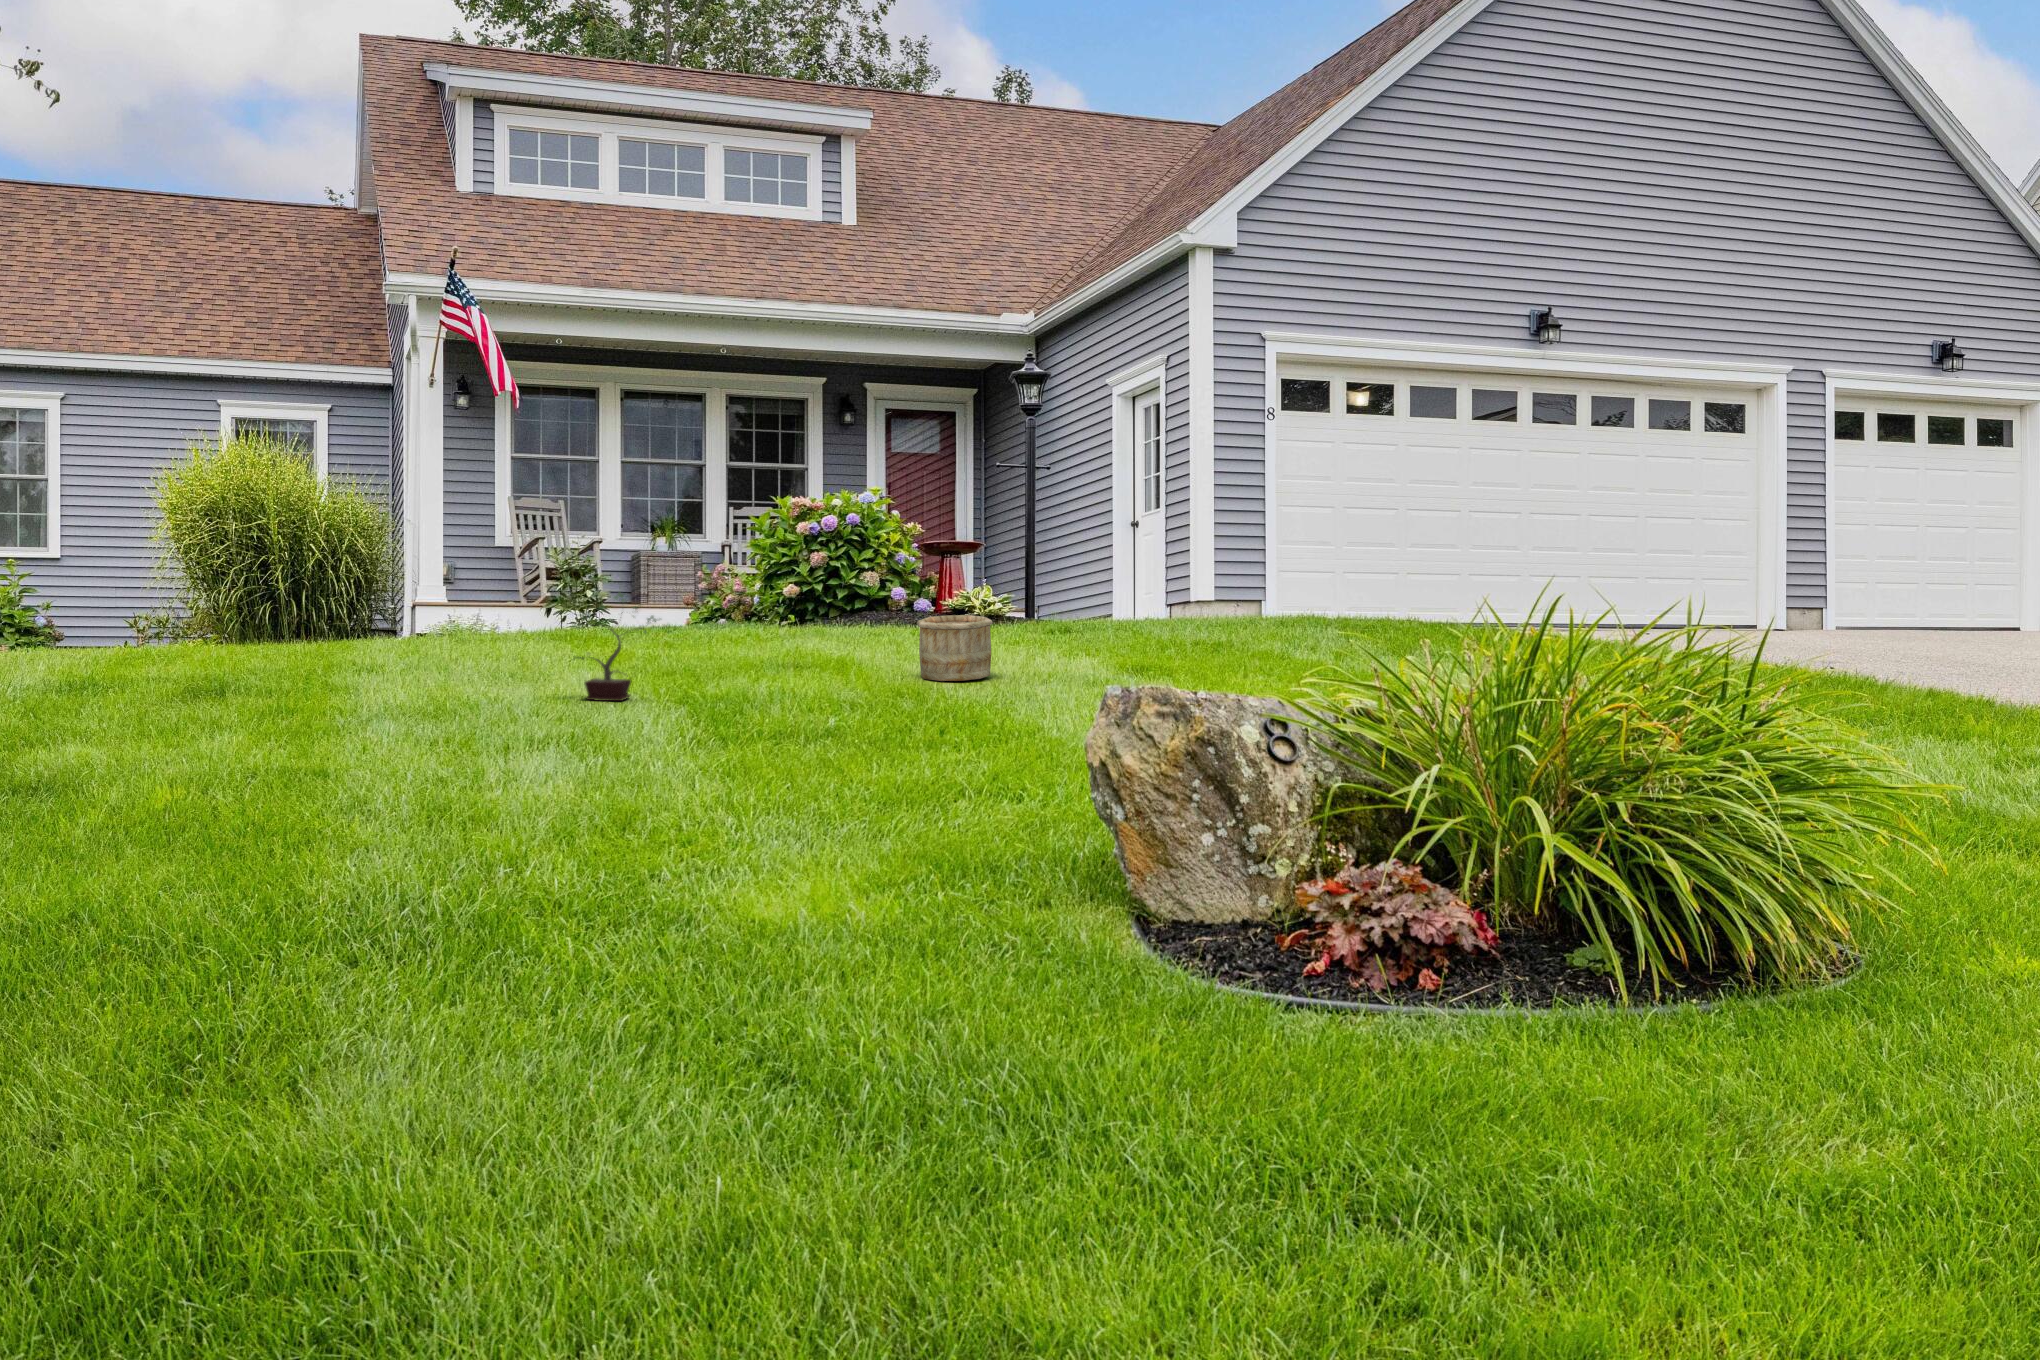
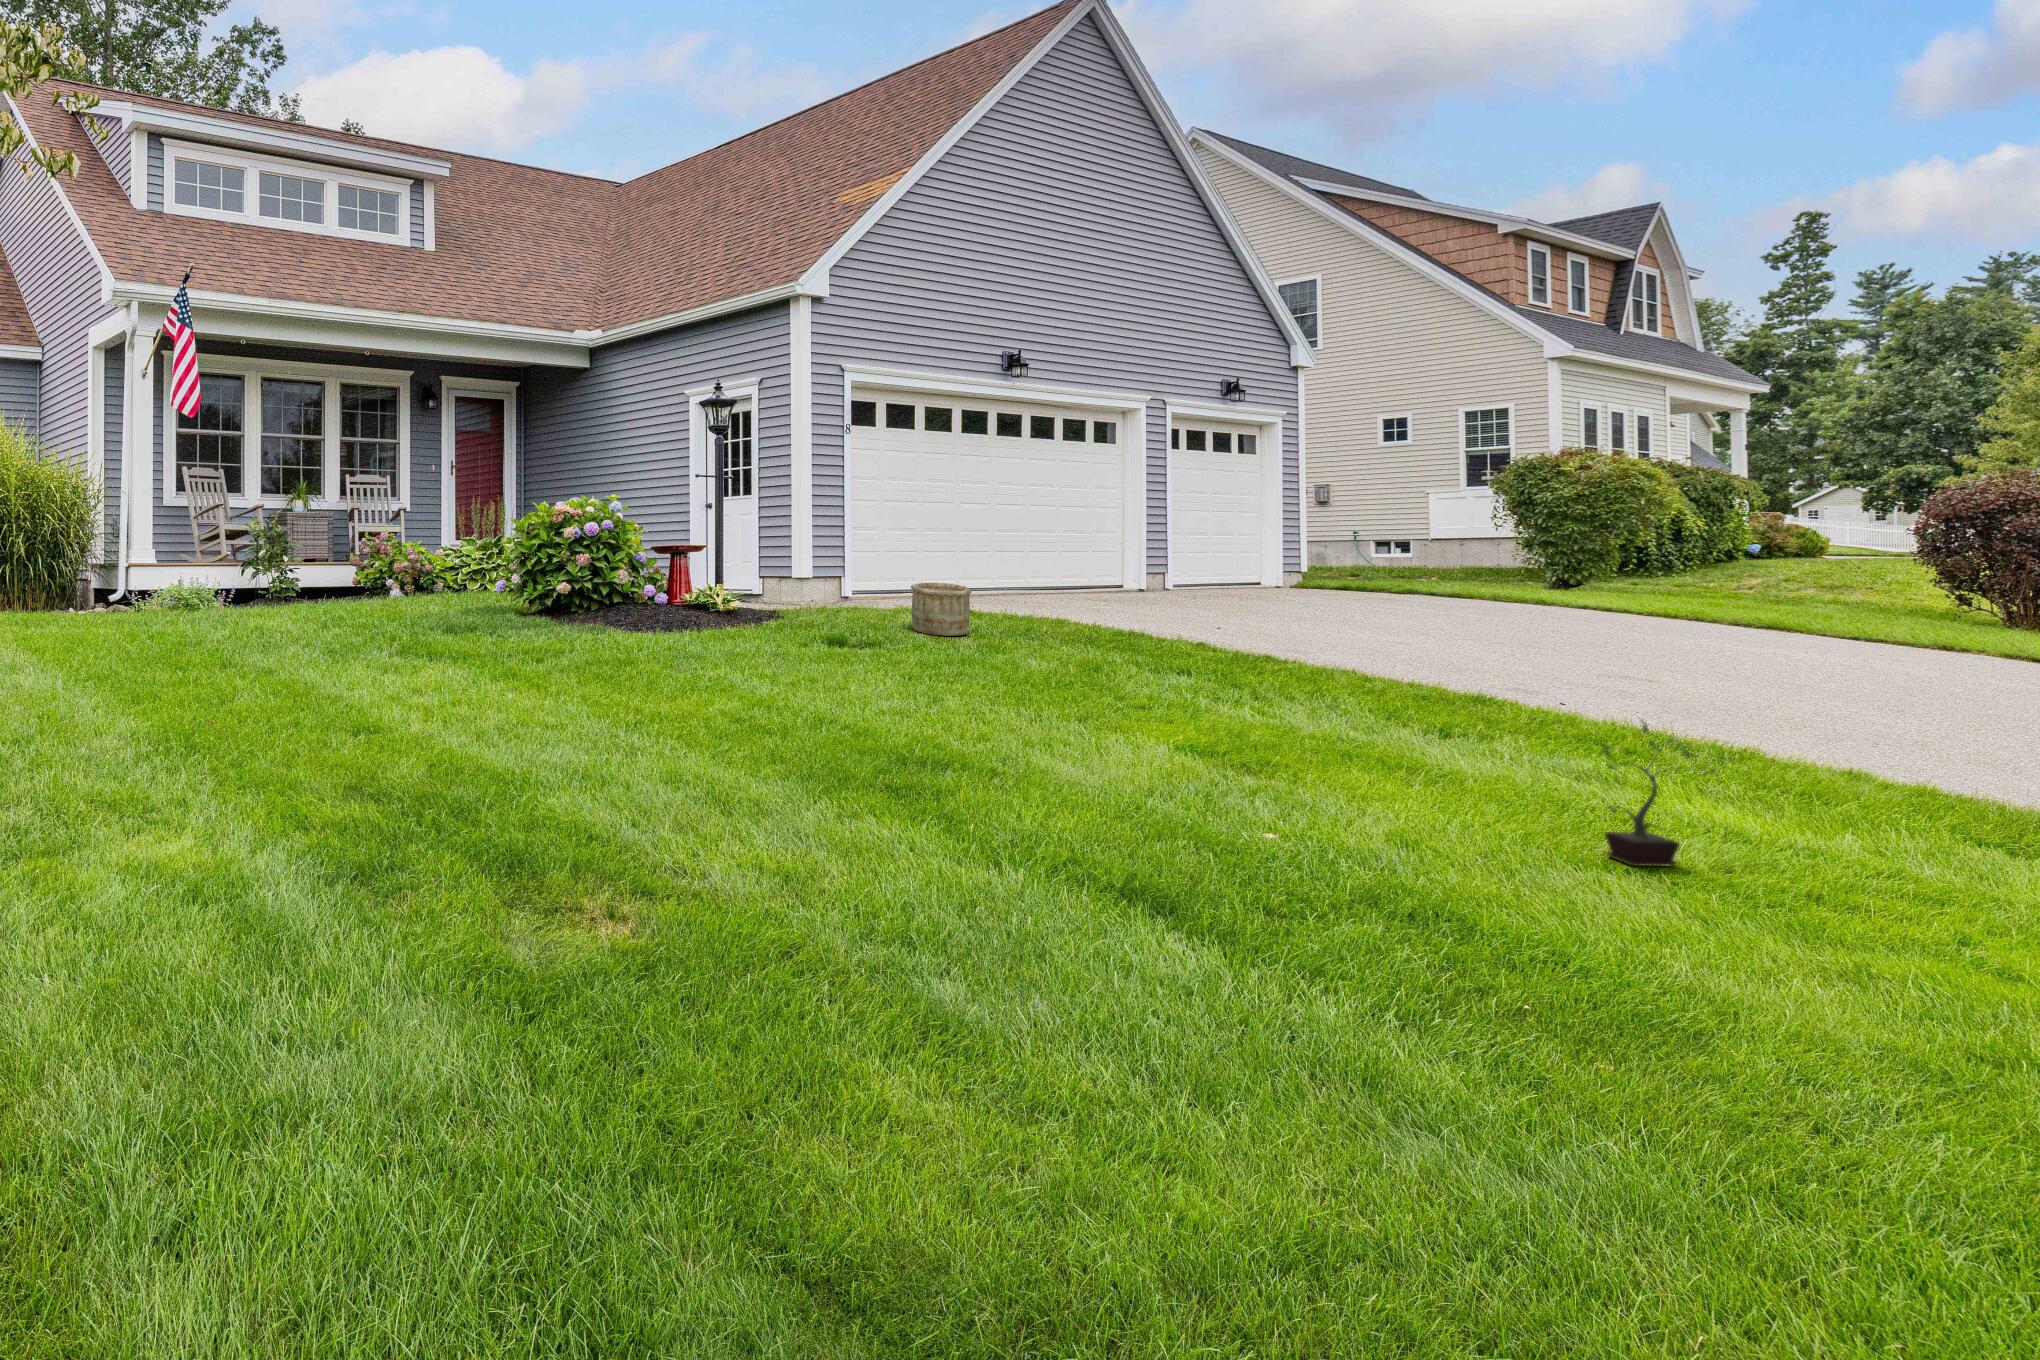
potted plant: present [573,593,656,701] -> present [1603,722,1727,866]

